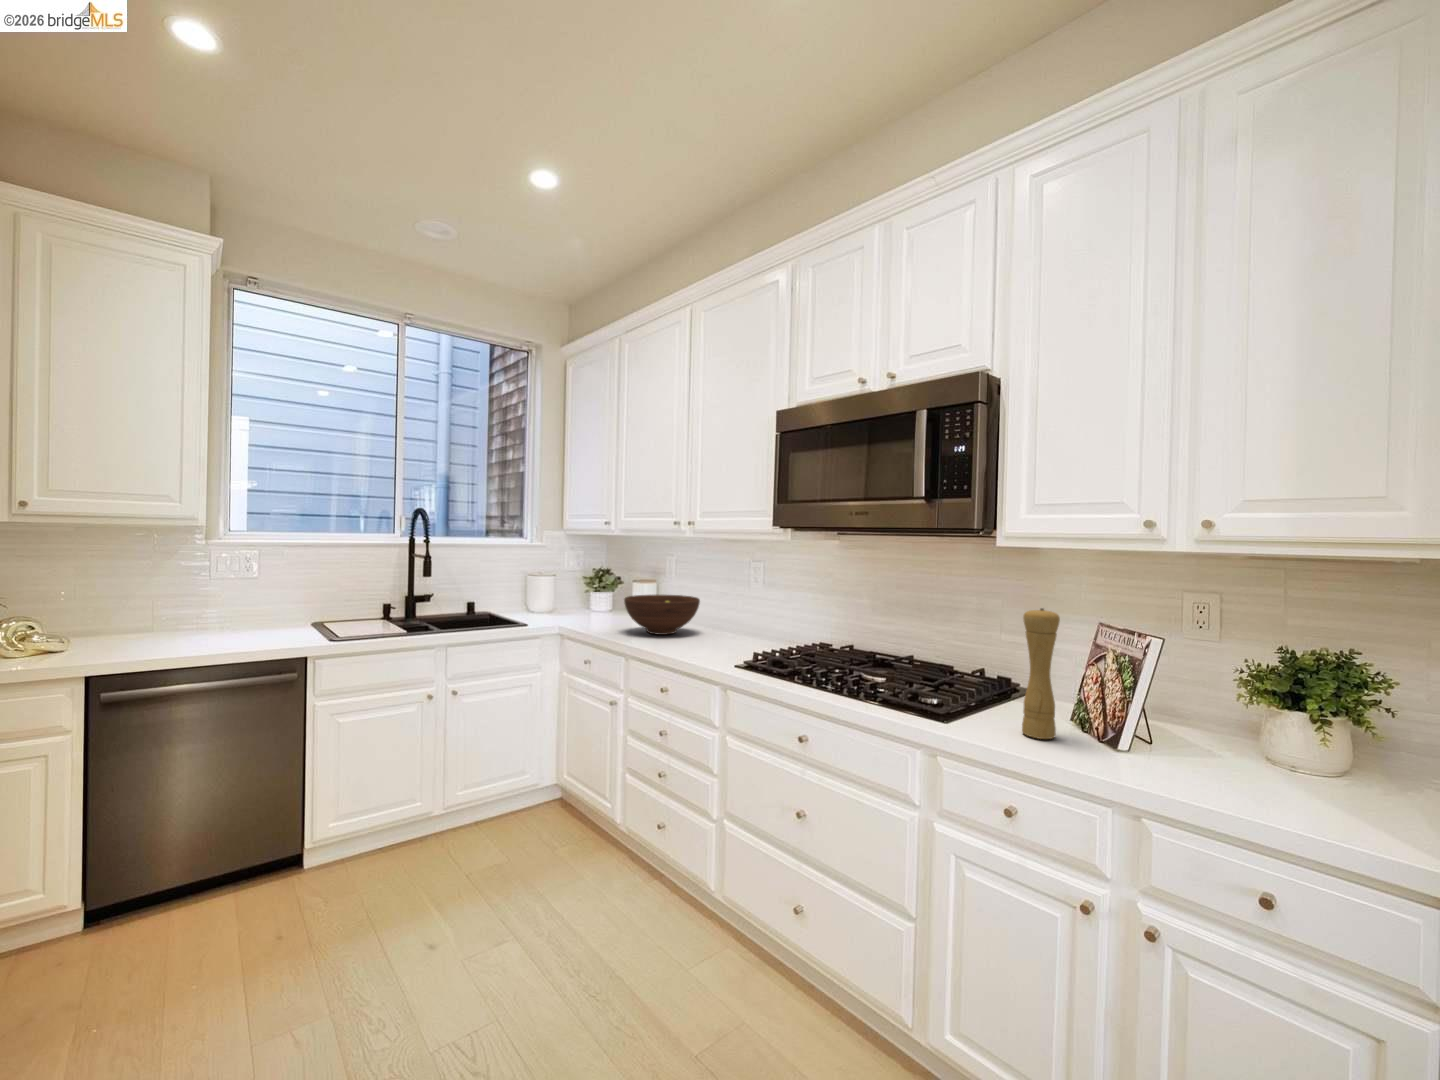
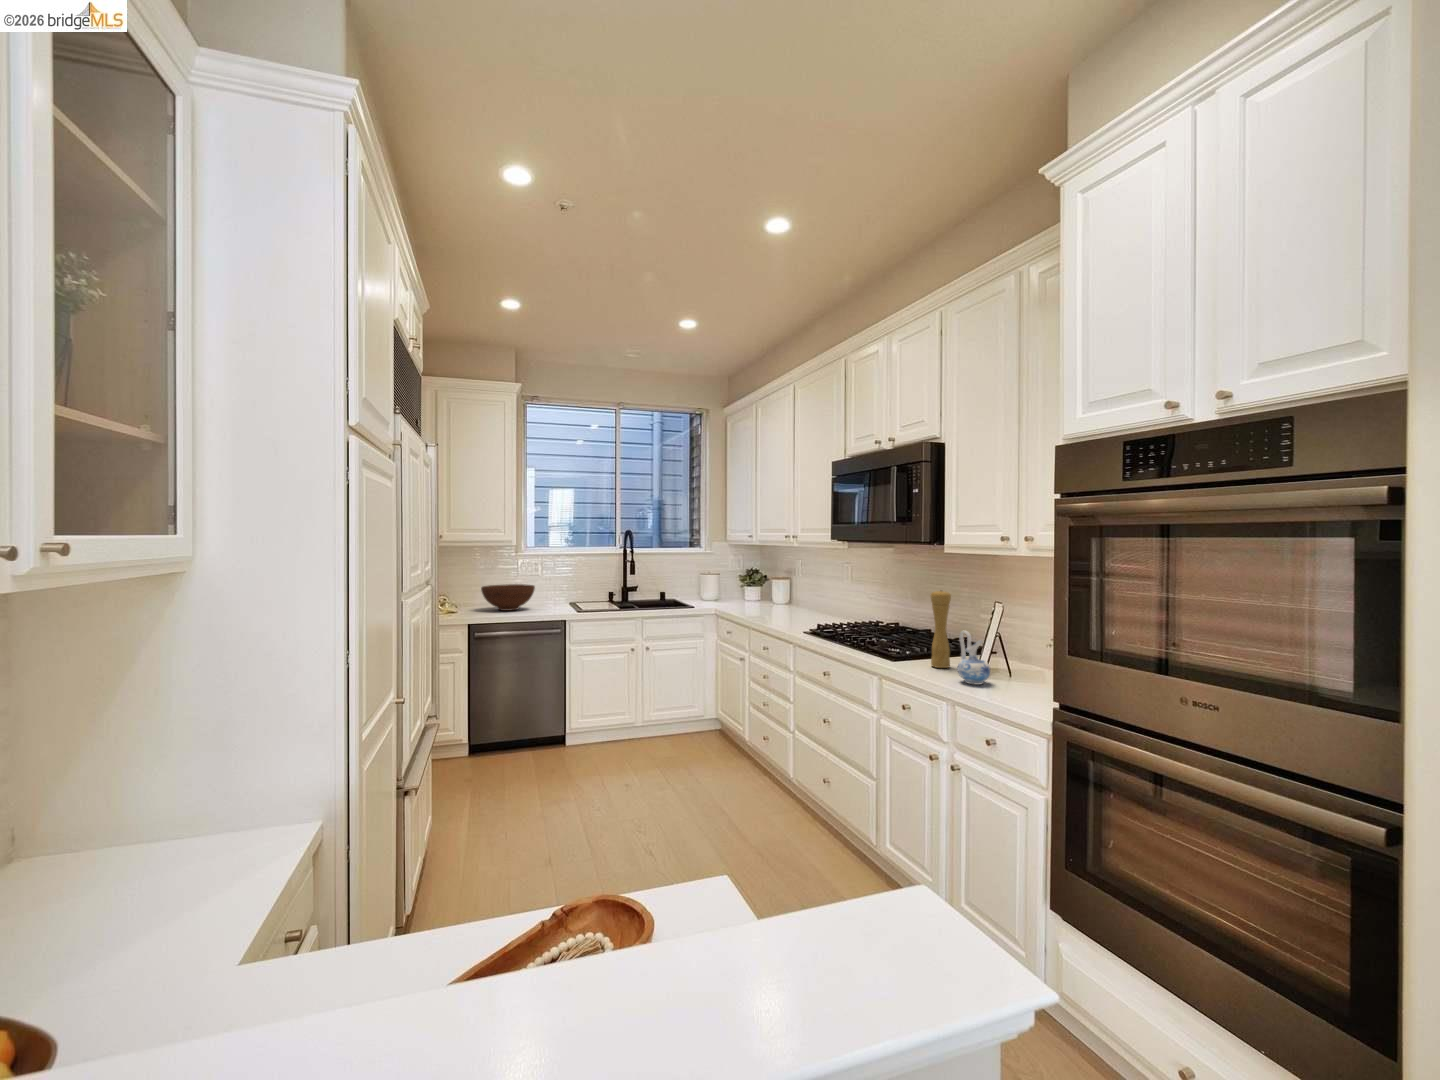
fruit bowl: present [624,595,700,635] -> present [481,584,535,611]
ceramic pitcher: none [1119,682,1183,779] -> present [958,631,990,685]

